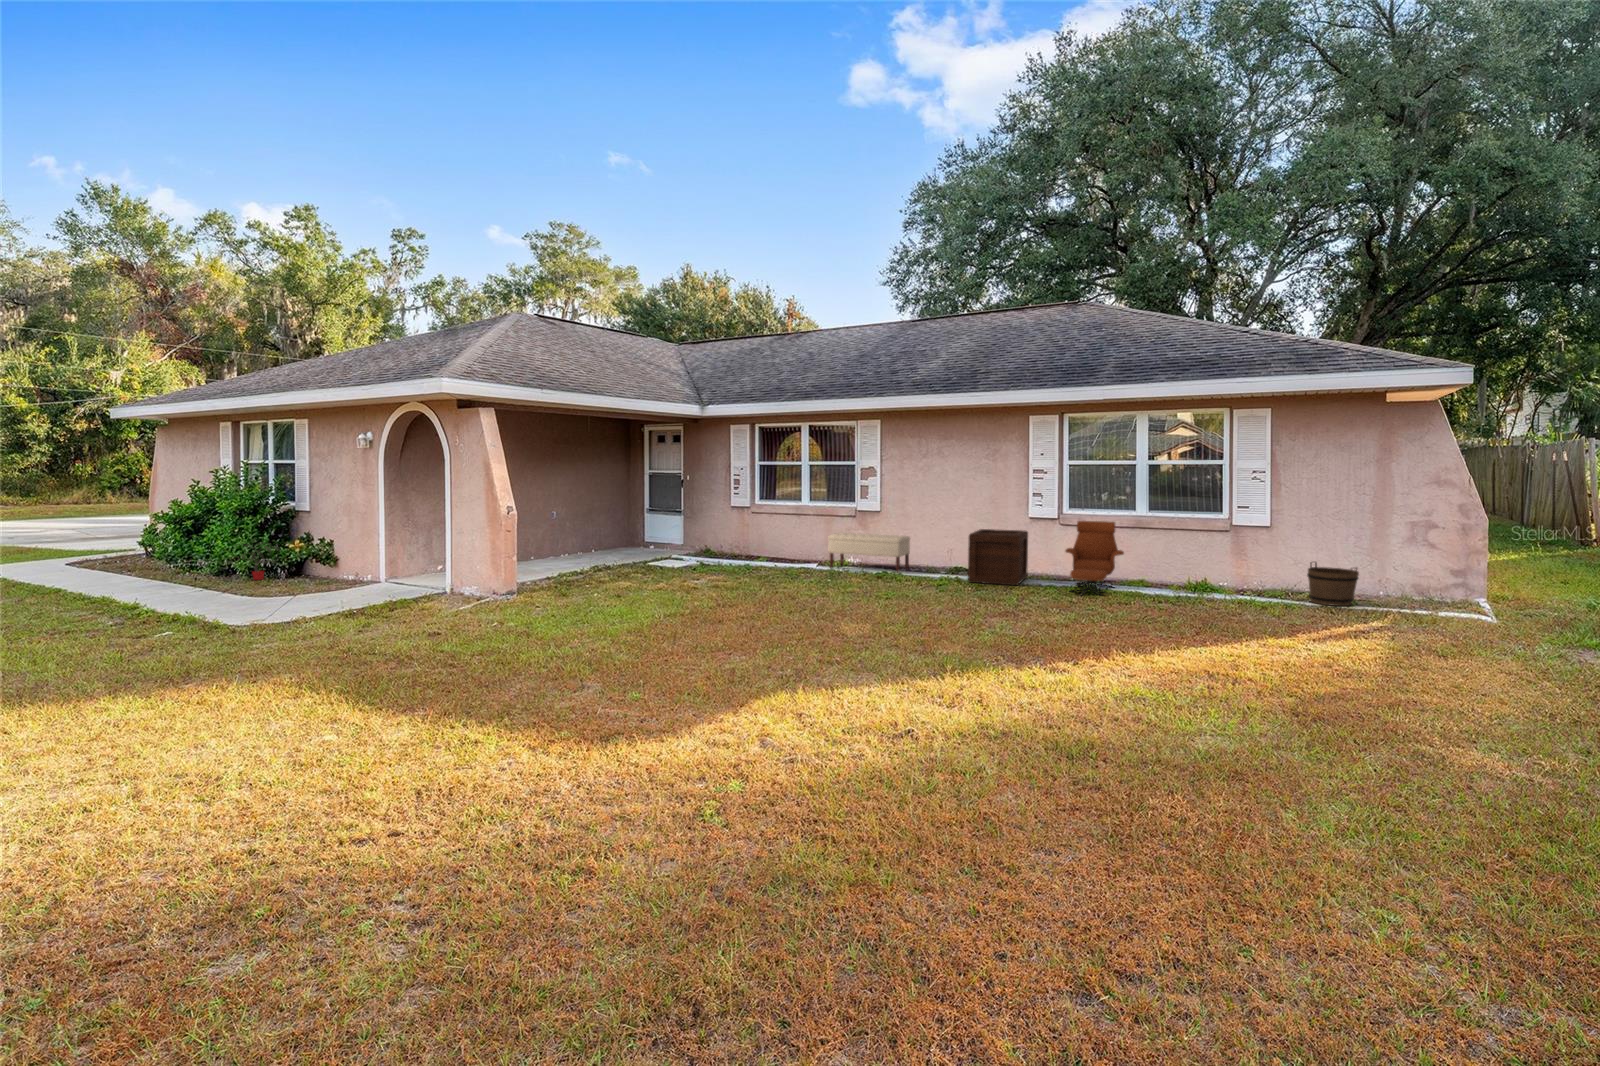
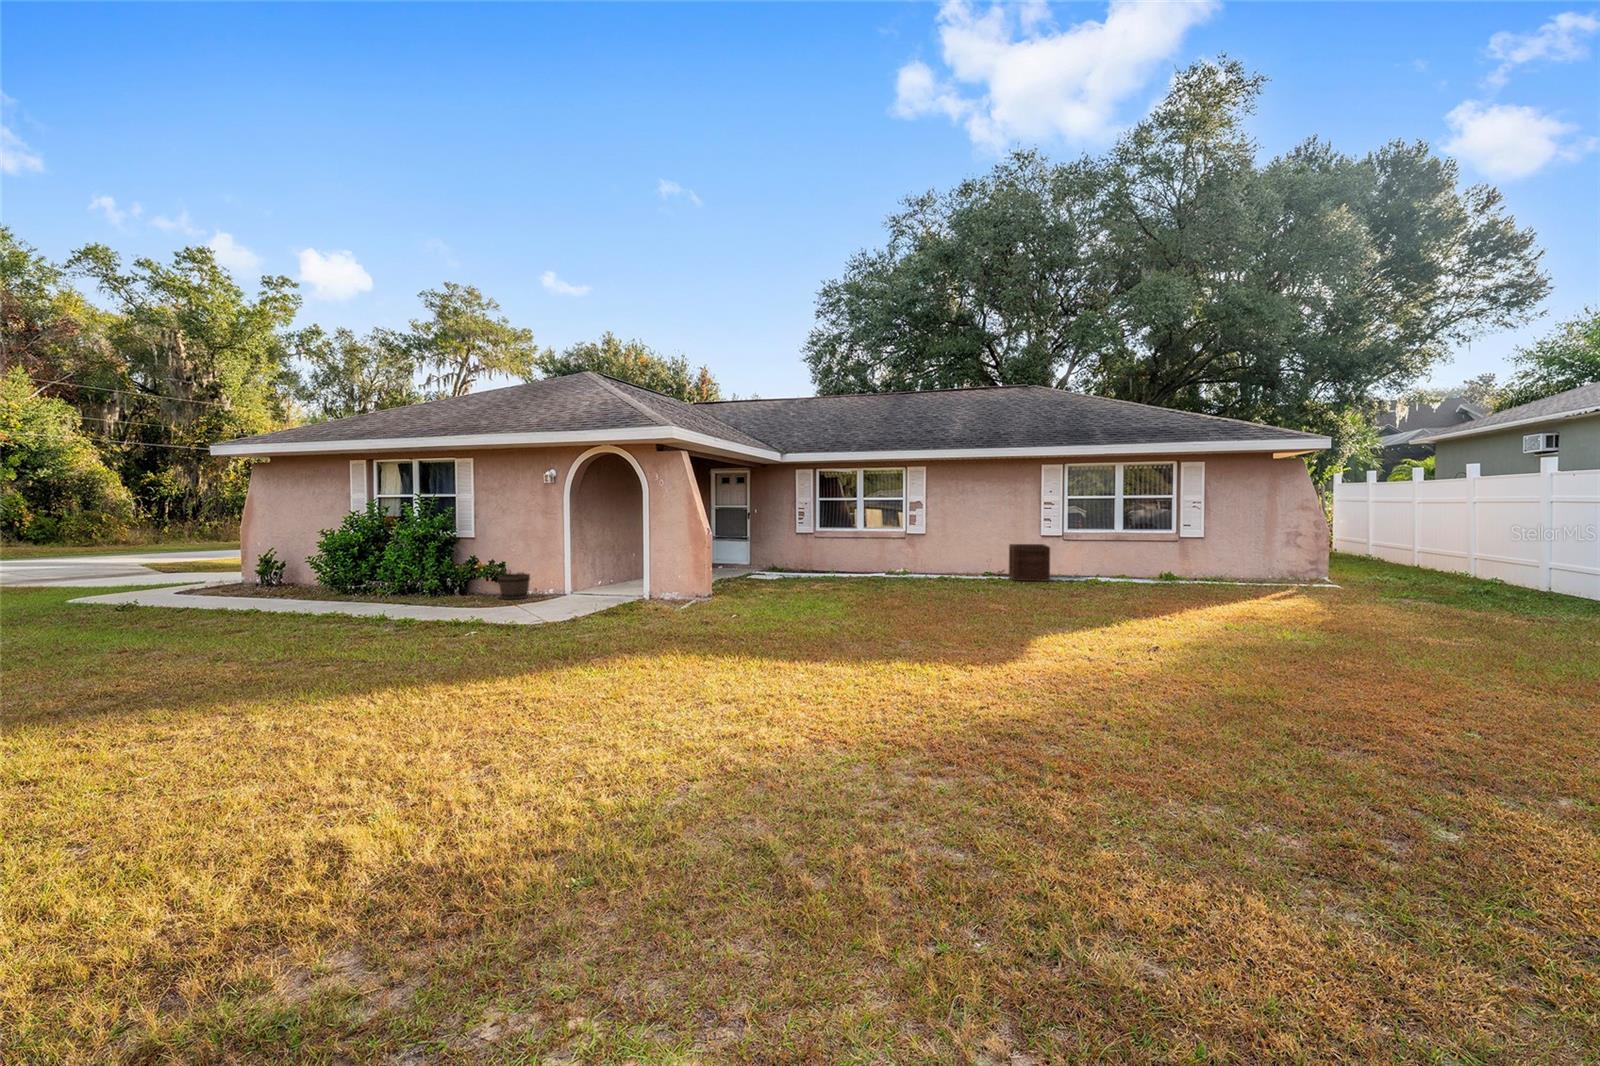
lounge chair: present [1066,521,1124,596] -> none [1075,536,1115,585]
bench: present [829,533,910,573] -> none [895,550,955,578]
potted plant: present [236,543,276,580] -> none [414,566,459,600]
bucket: present [1307,562,1359,606] -> present [498,571,530,599]

